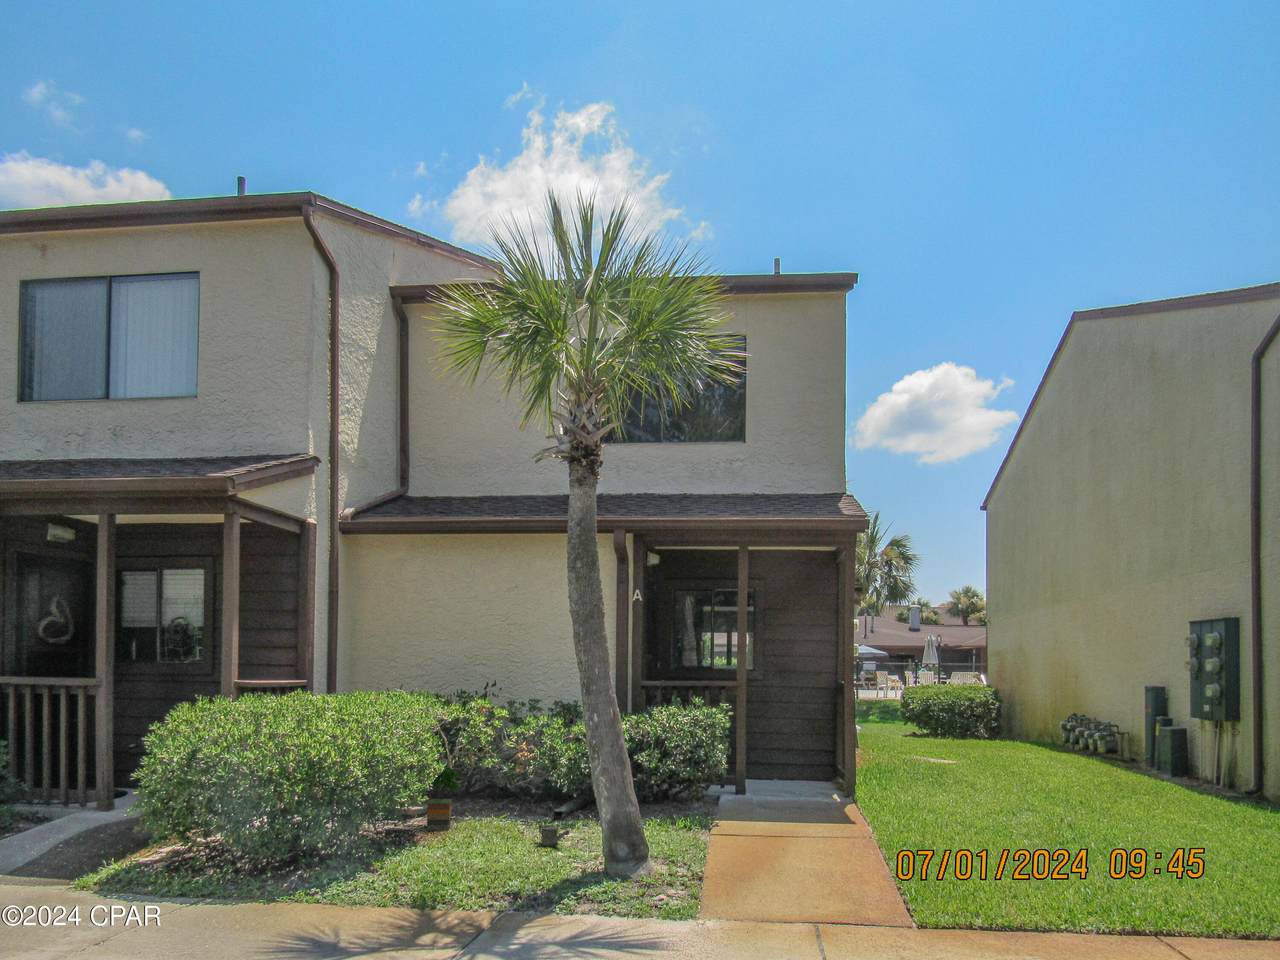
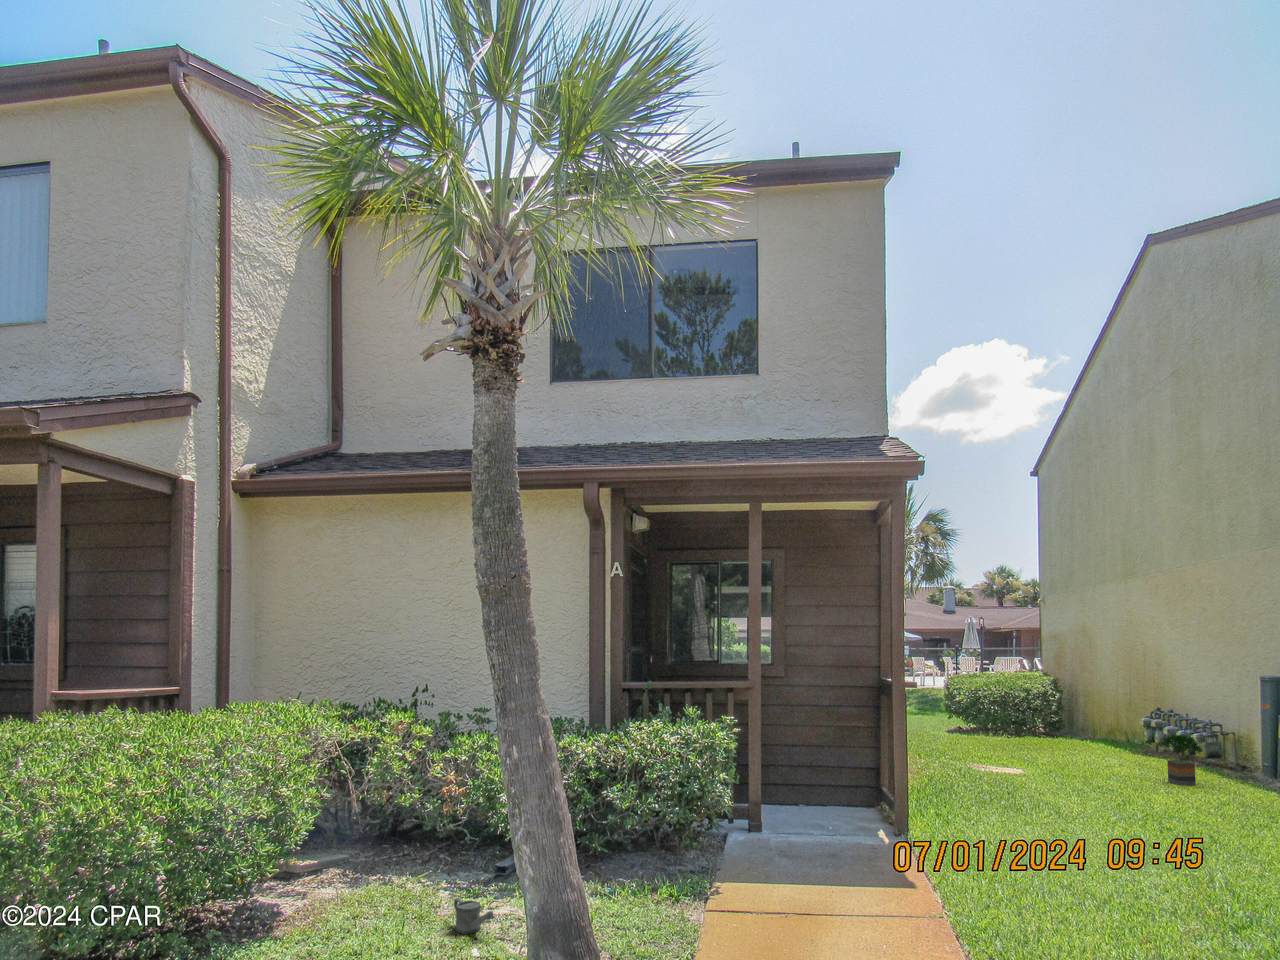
potted tree: present [427,768,460,831] -> present [1163,735,1203,785]

